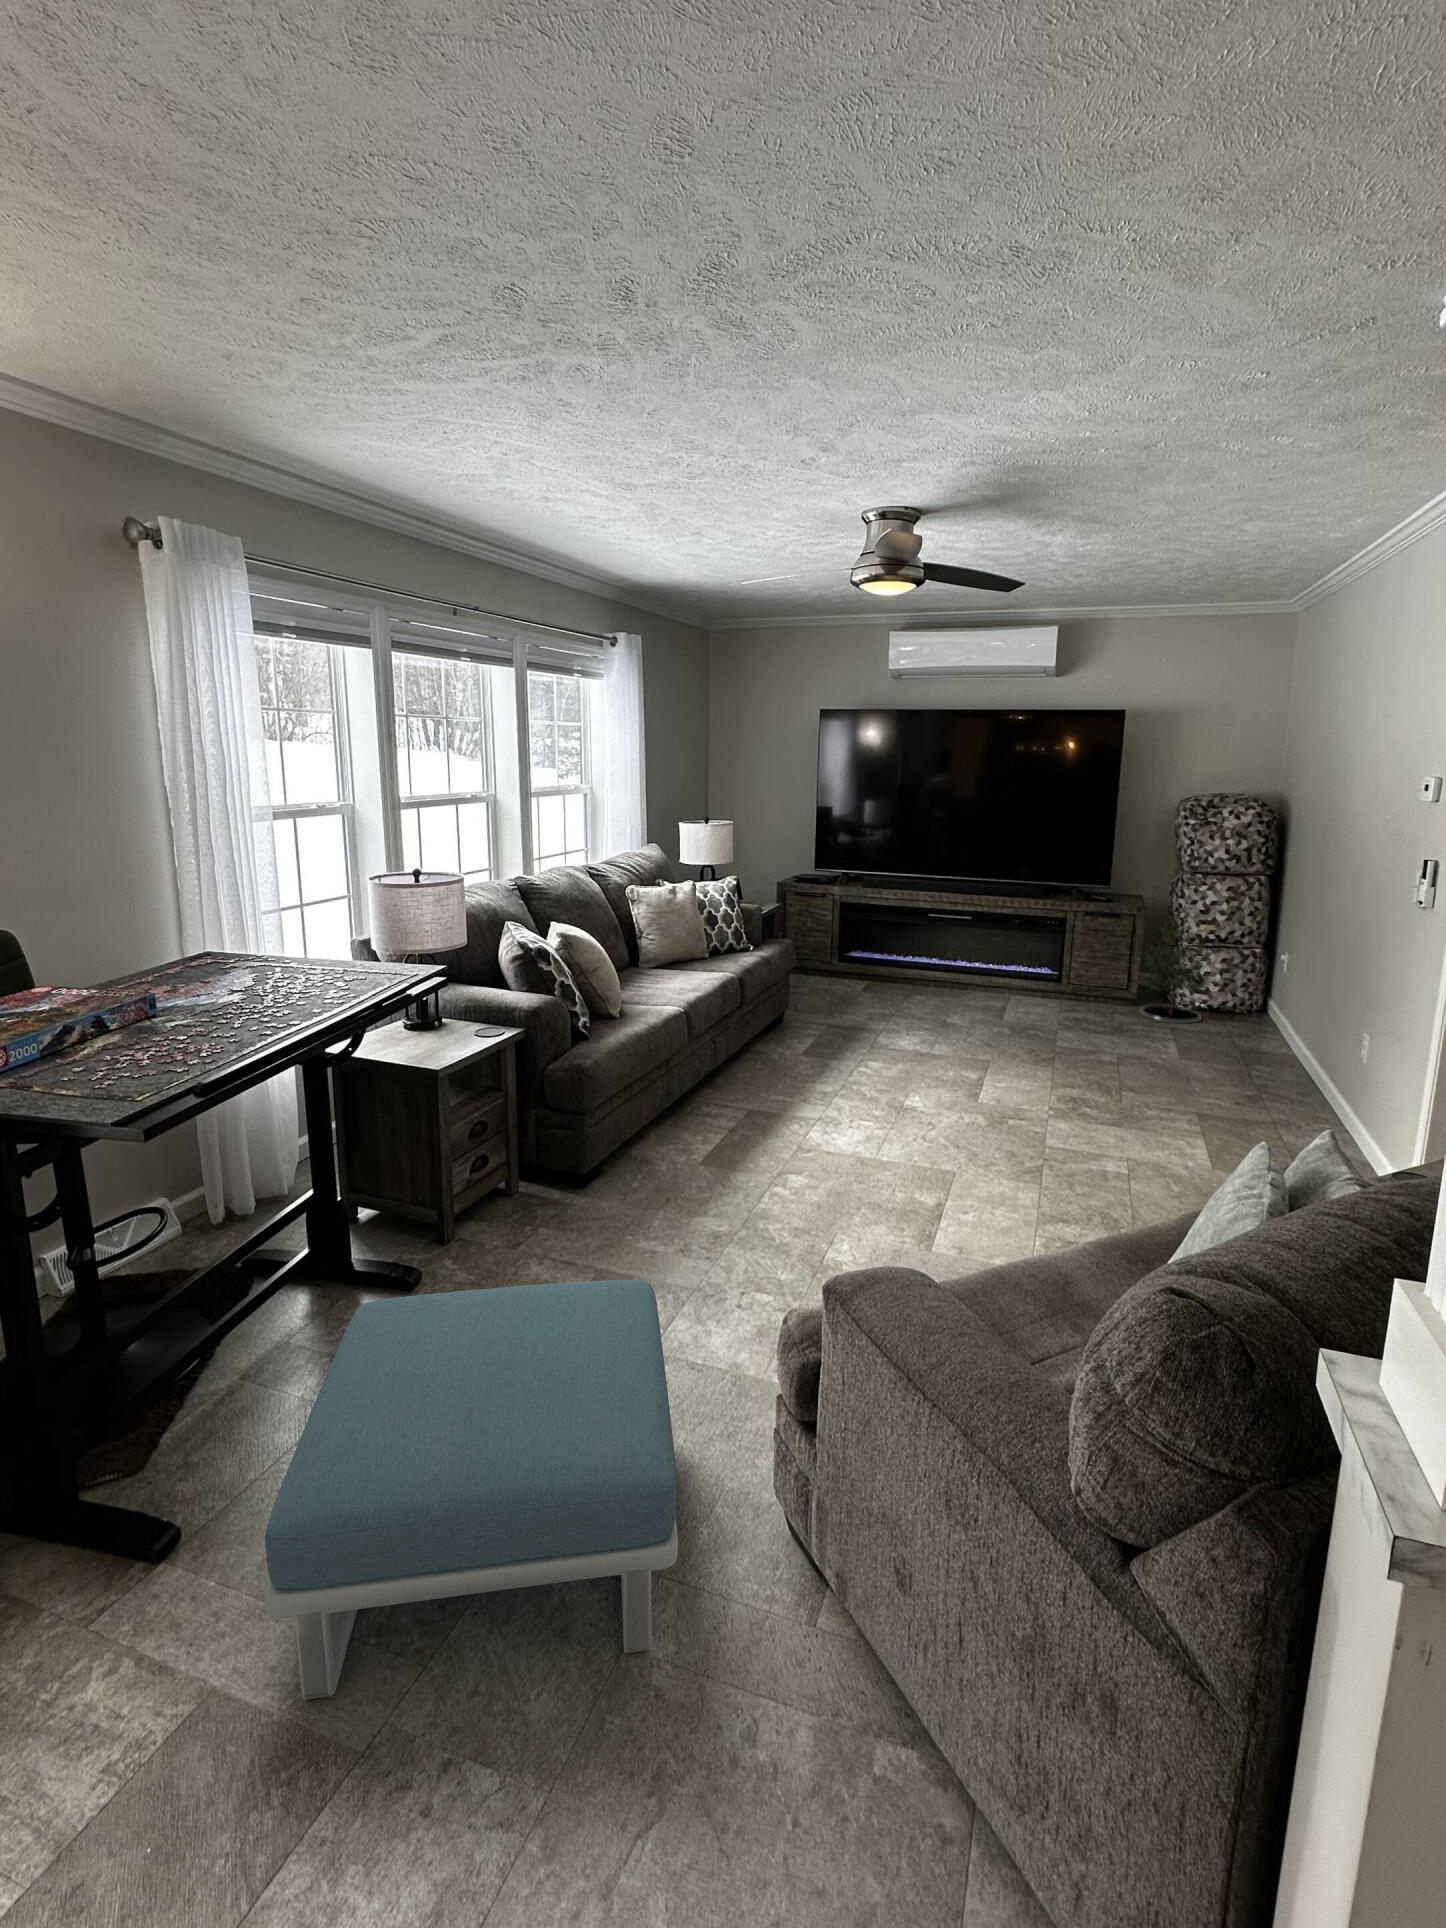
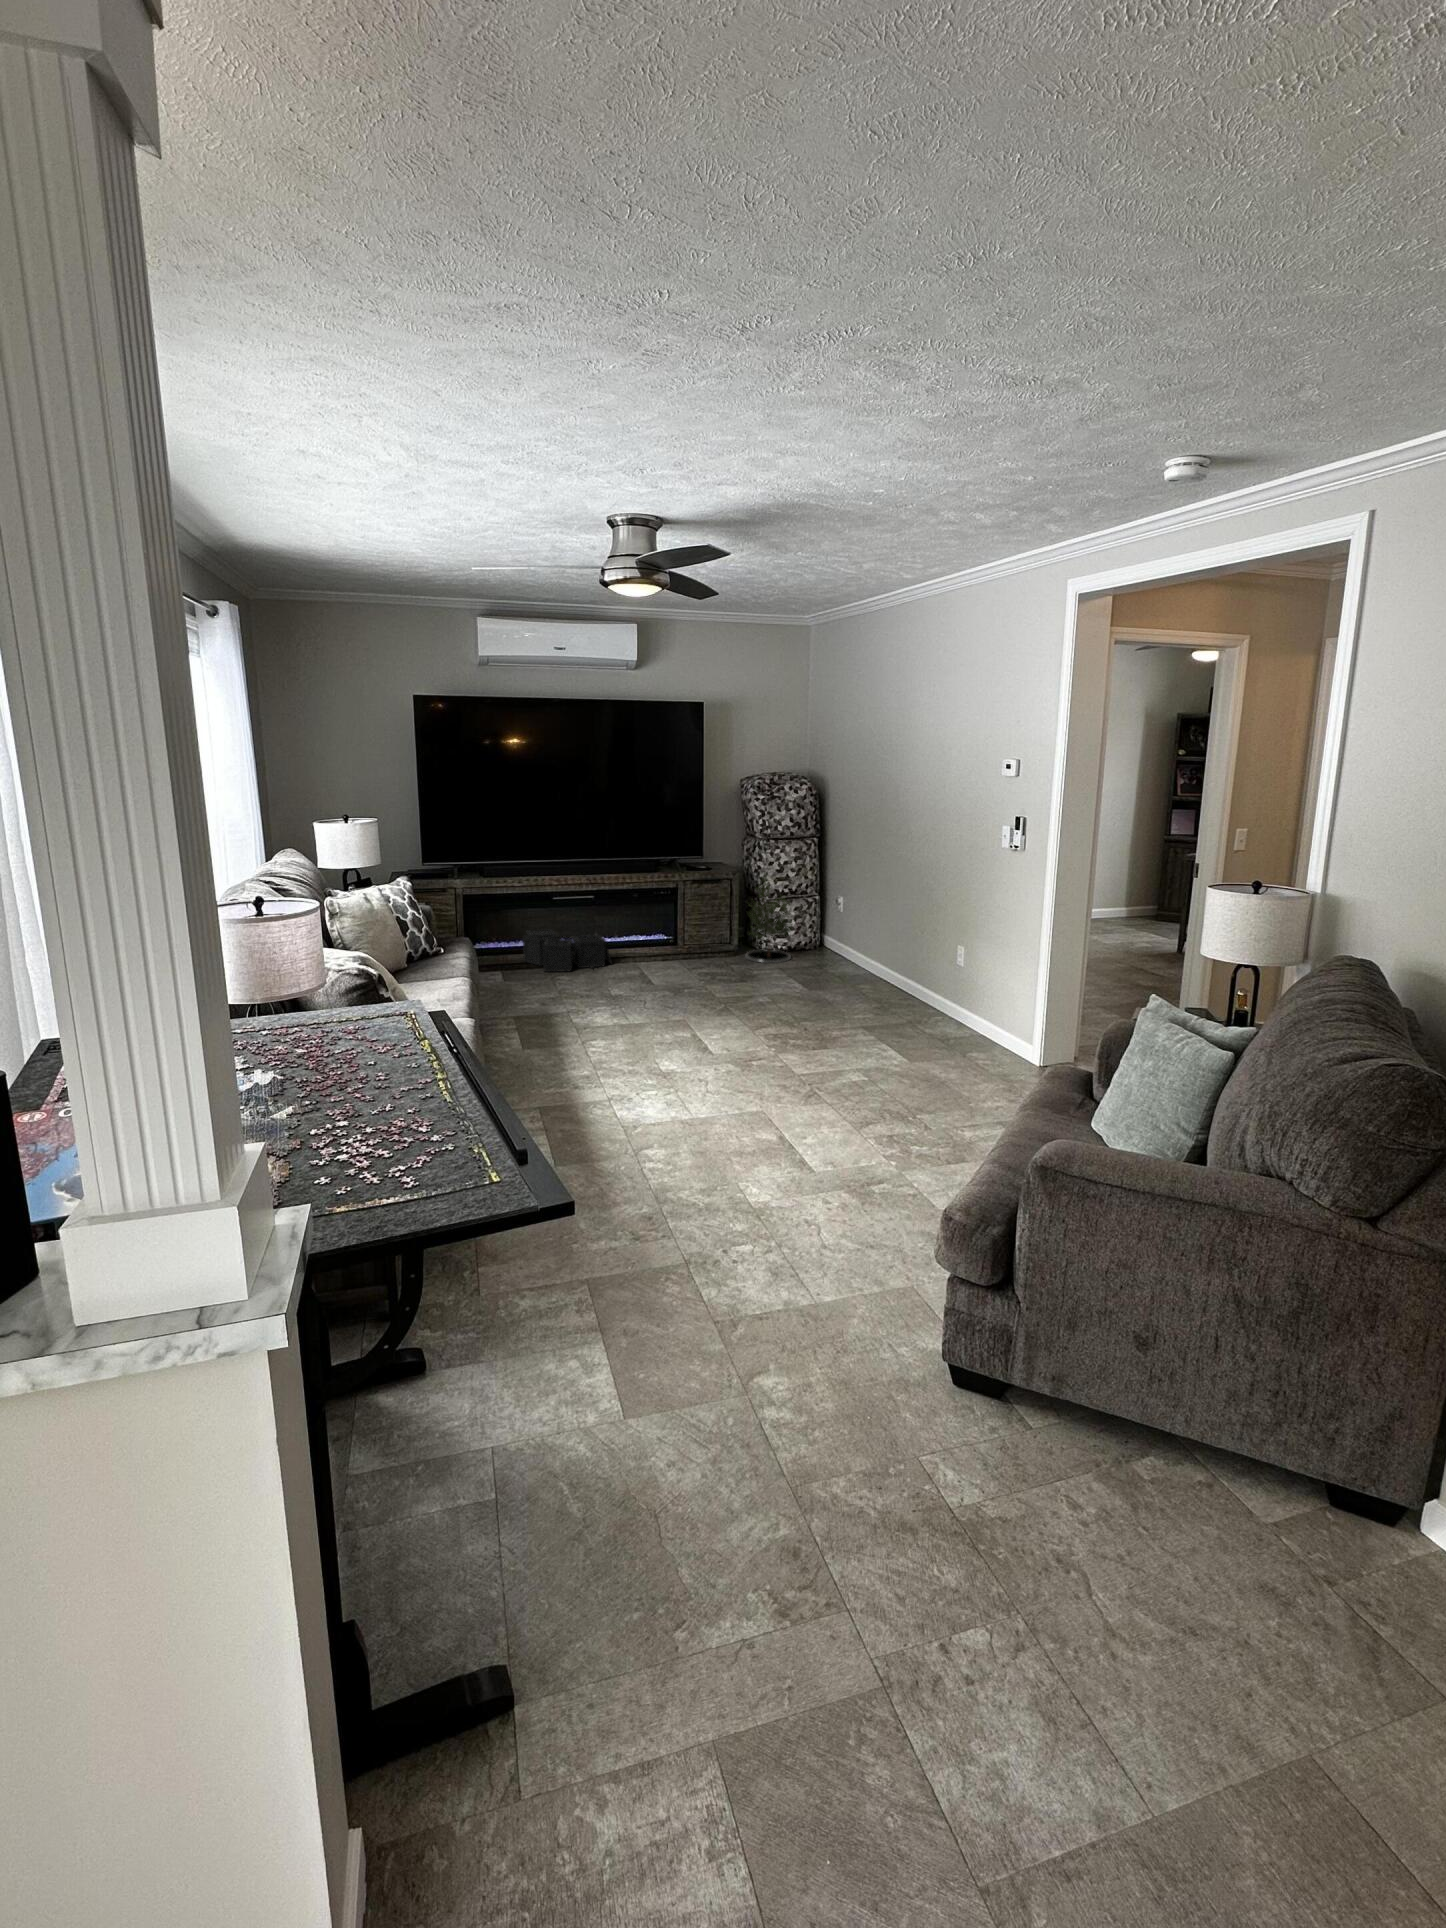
storage bin: none [894,947,980,997] -> present [523,929,612,972]
footstool: present [265,1280,678,1700] -> none [554,1247,984,1691]

